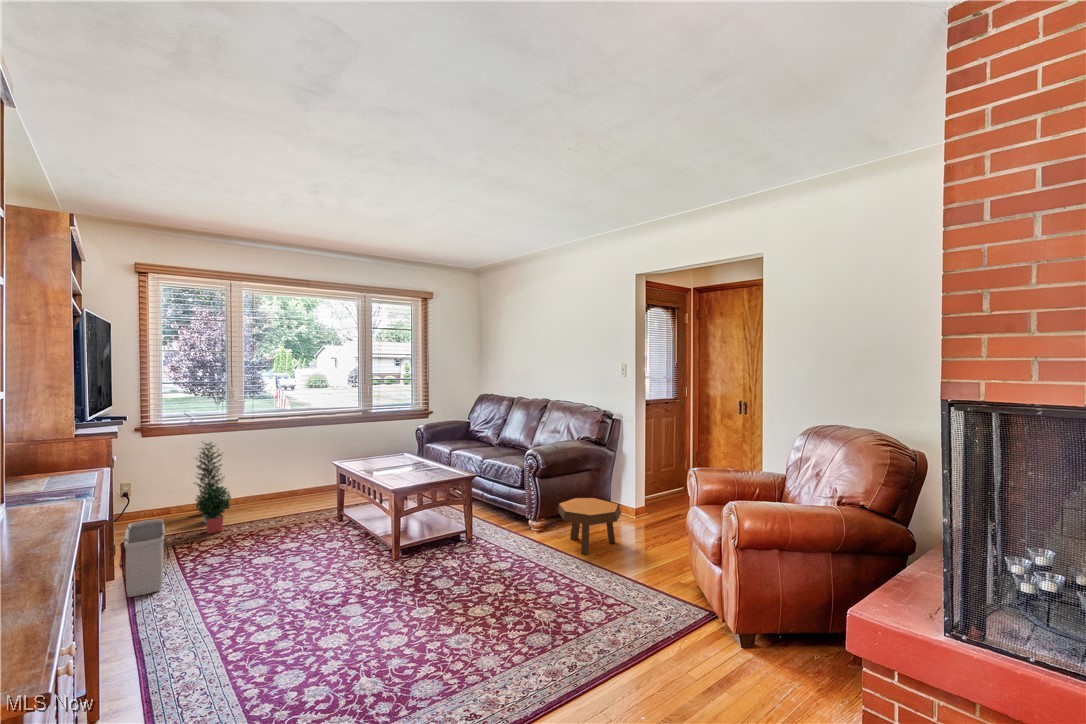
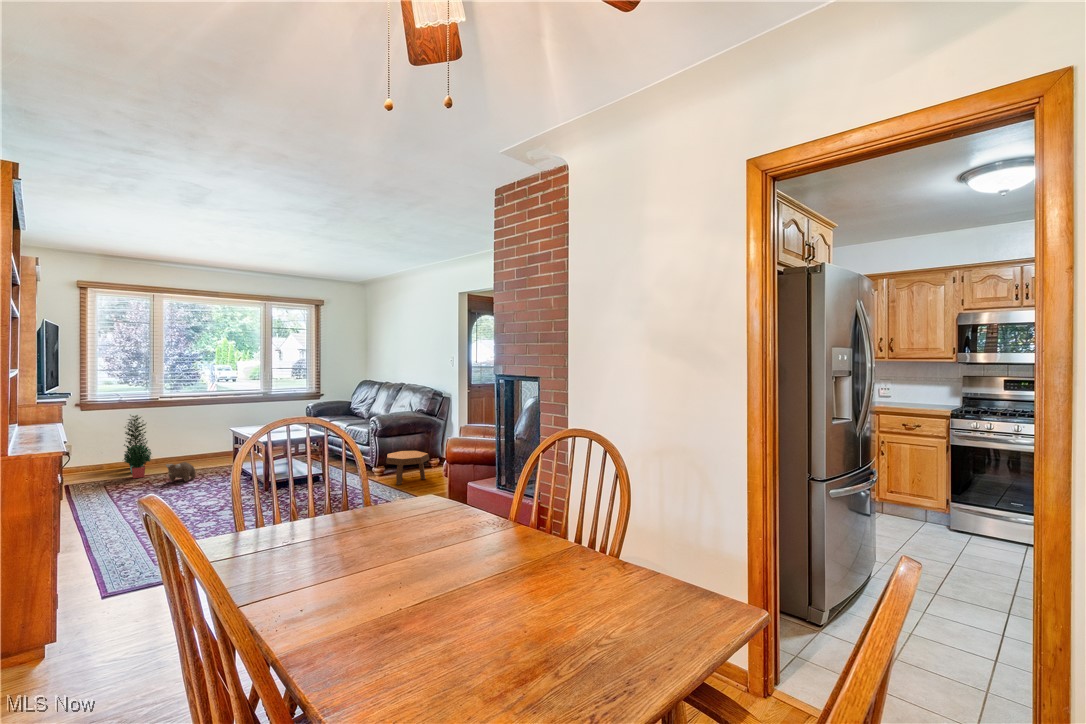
plush toy: none [252,512,291,542] -> present [166,462,196,482]
storage bin: present [119,519,169,597] -> none [68,463,103,509]

